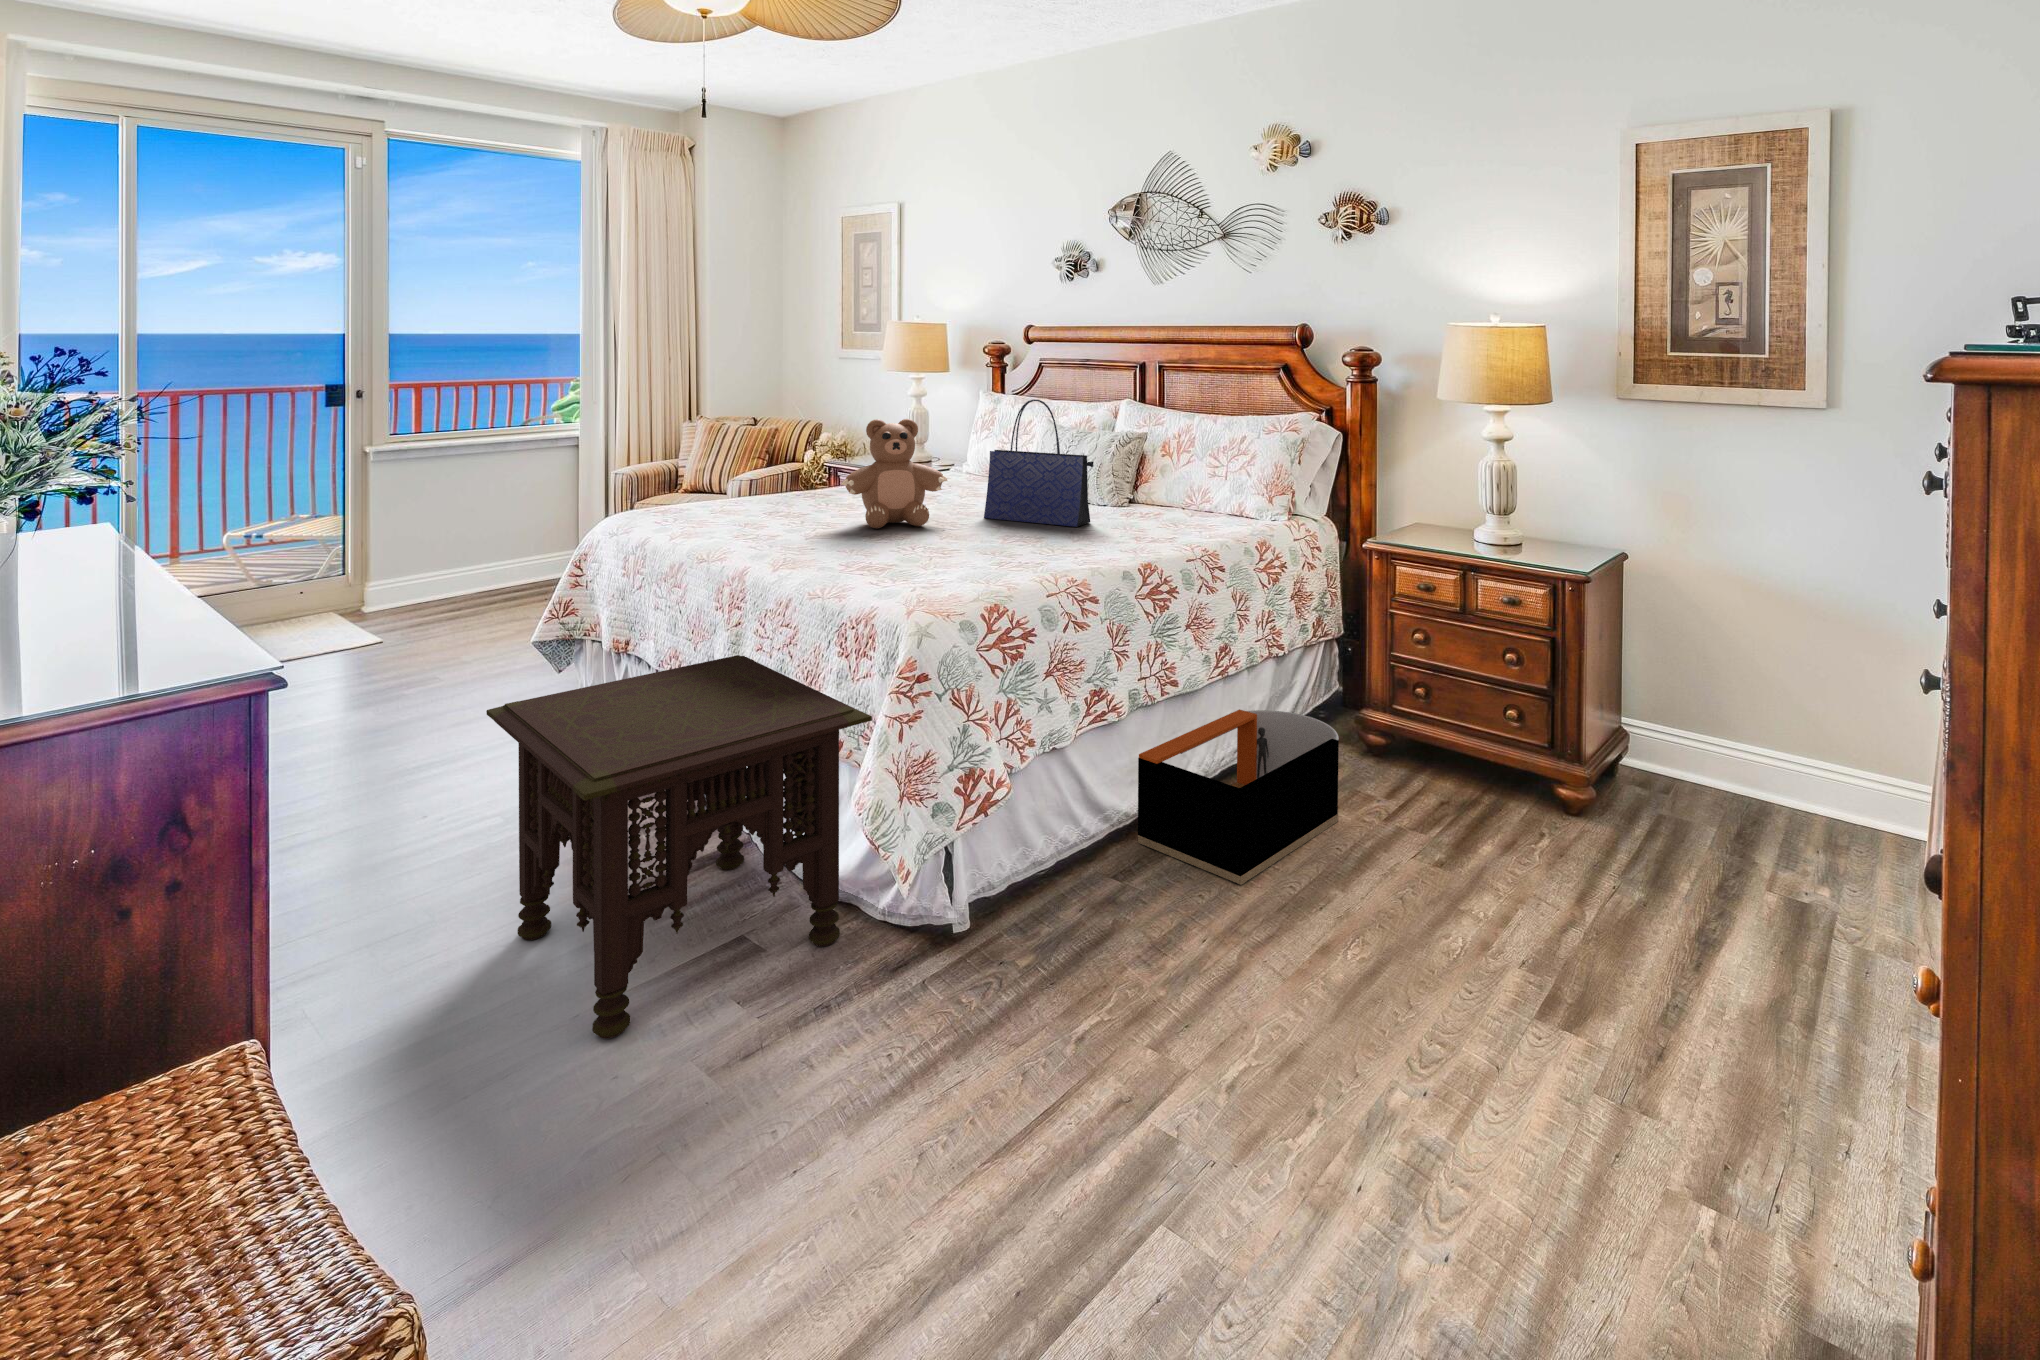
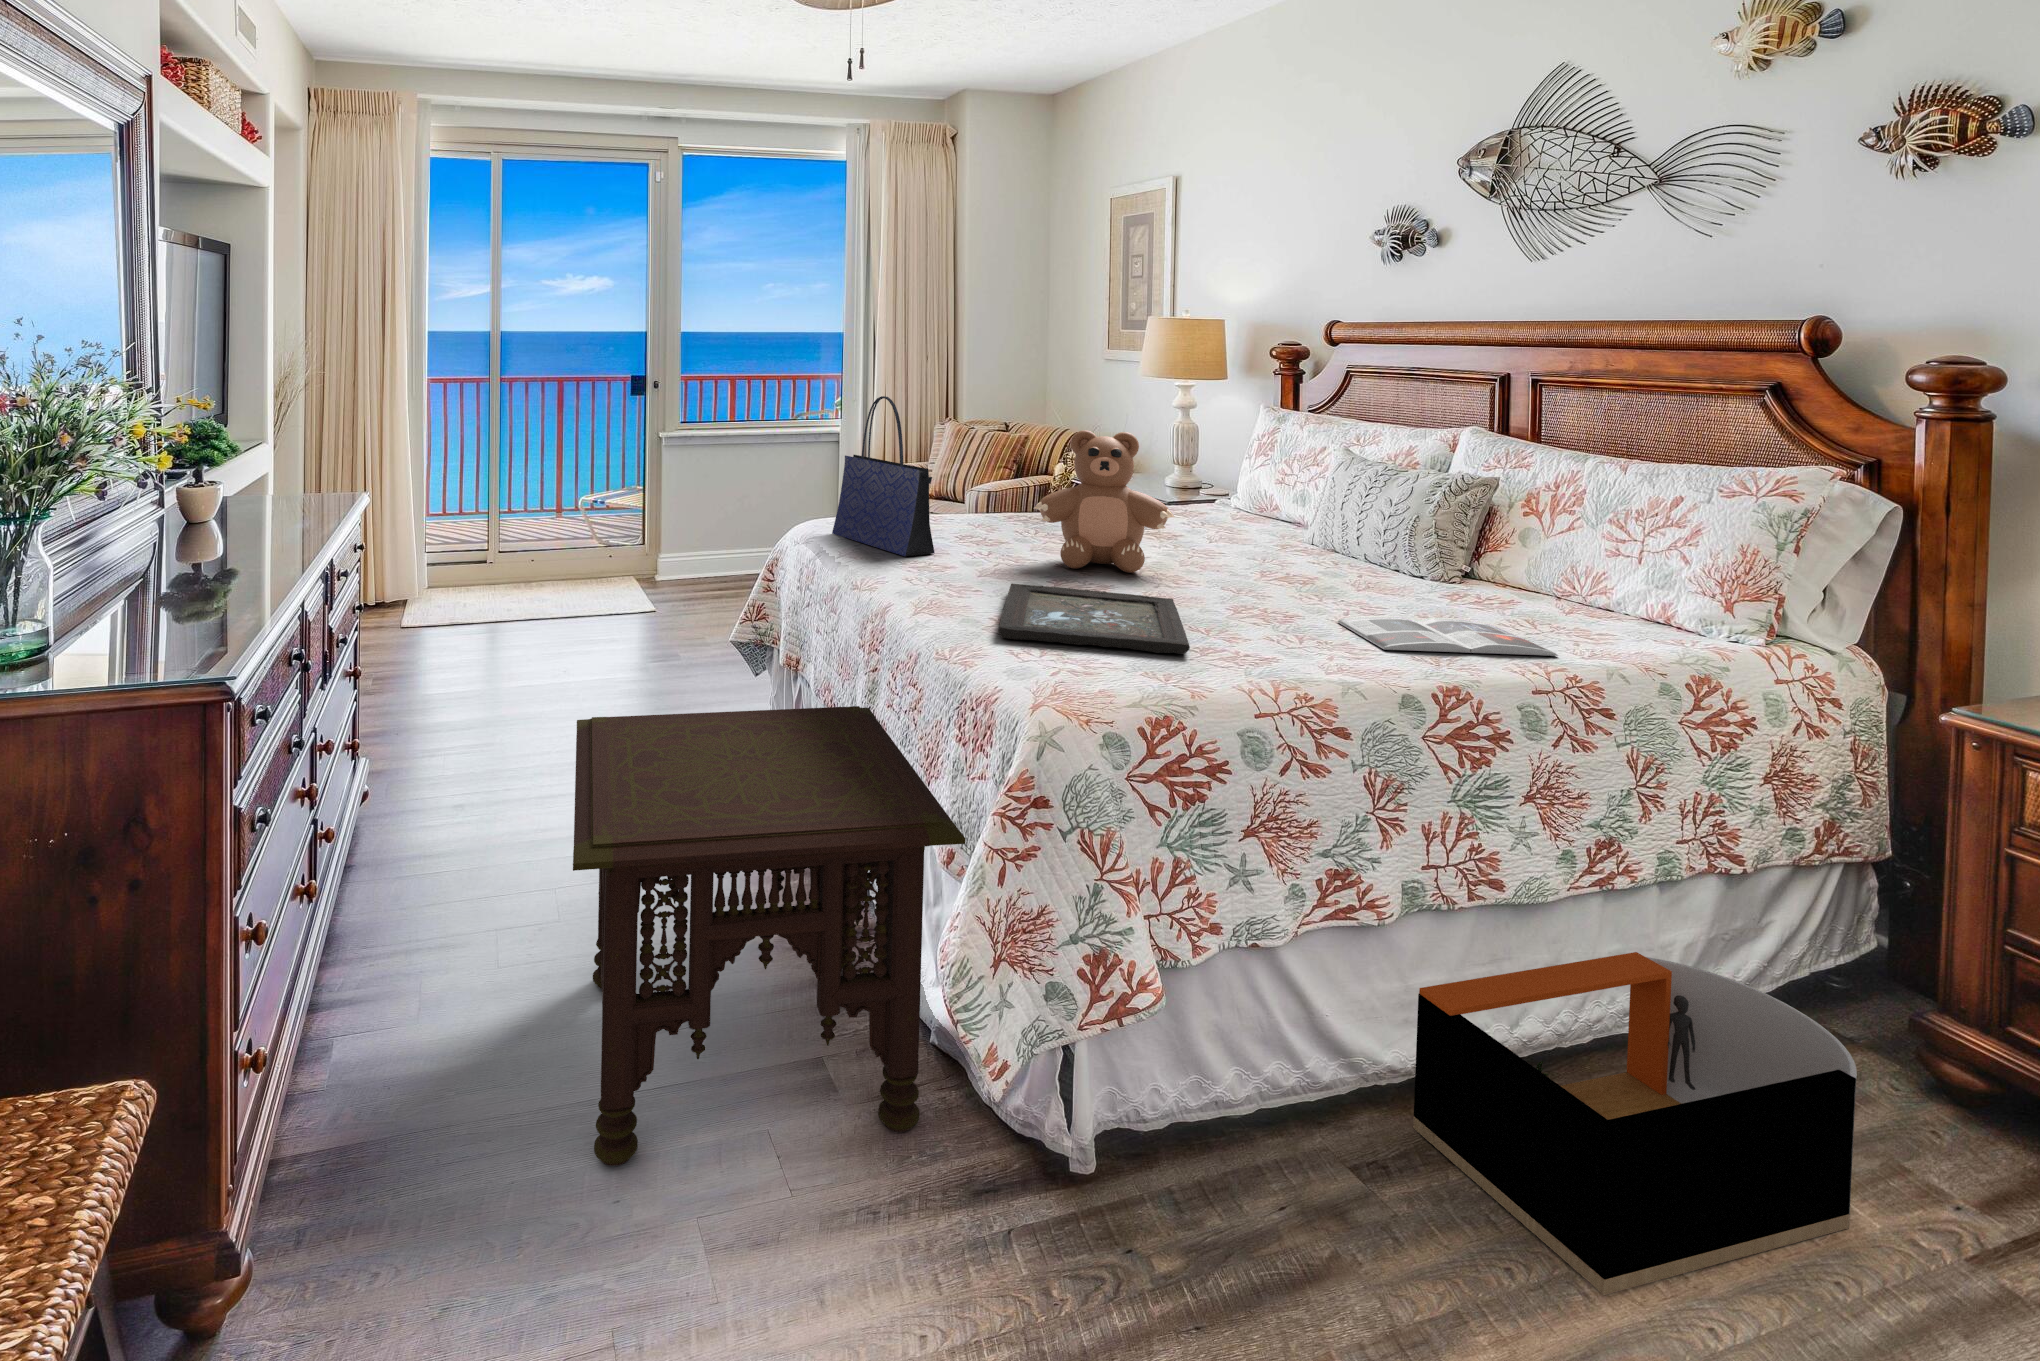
tote bag: present [984,399,1094,527] -> present [832,396,935,556]
magazine: none [1069,528,1194,551] -> present [1337,616,1558,656]
tray: none [843,538,992,579] -> present [999,584,1190,654]

